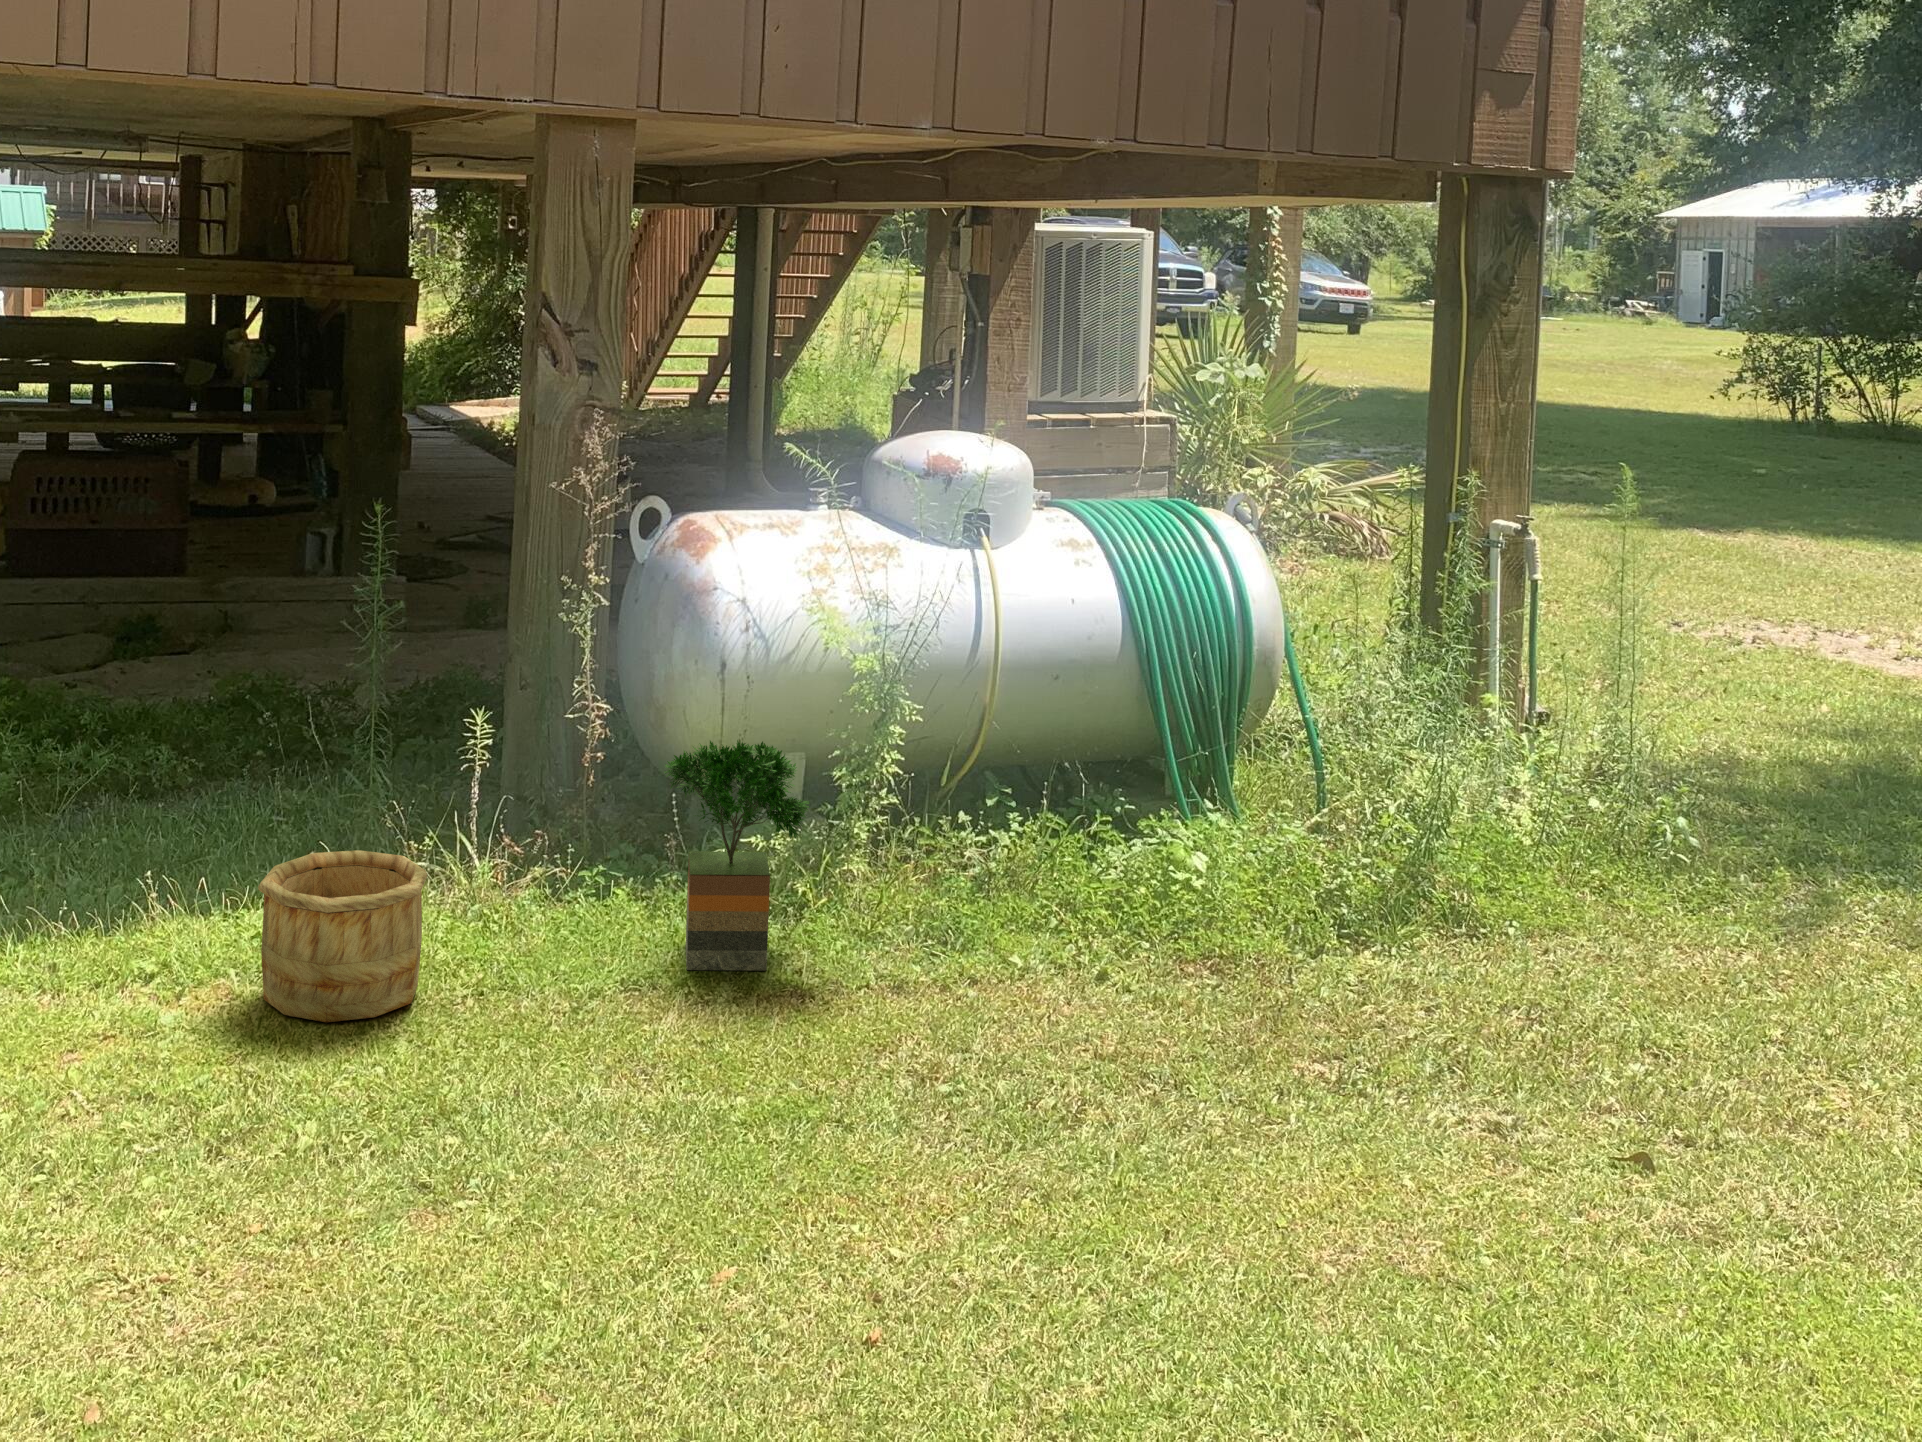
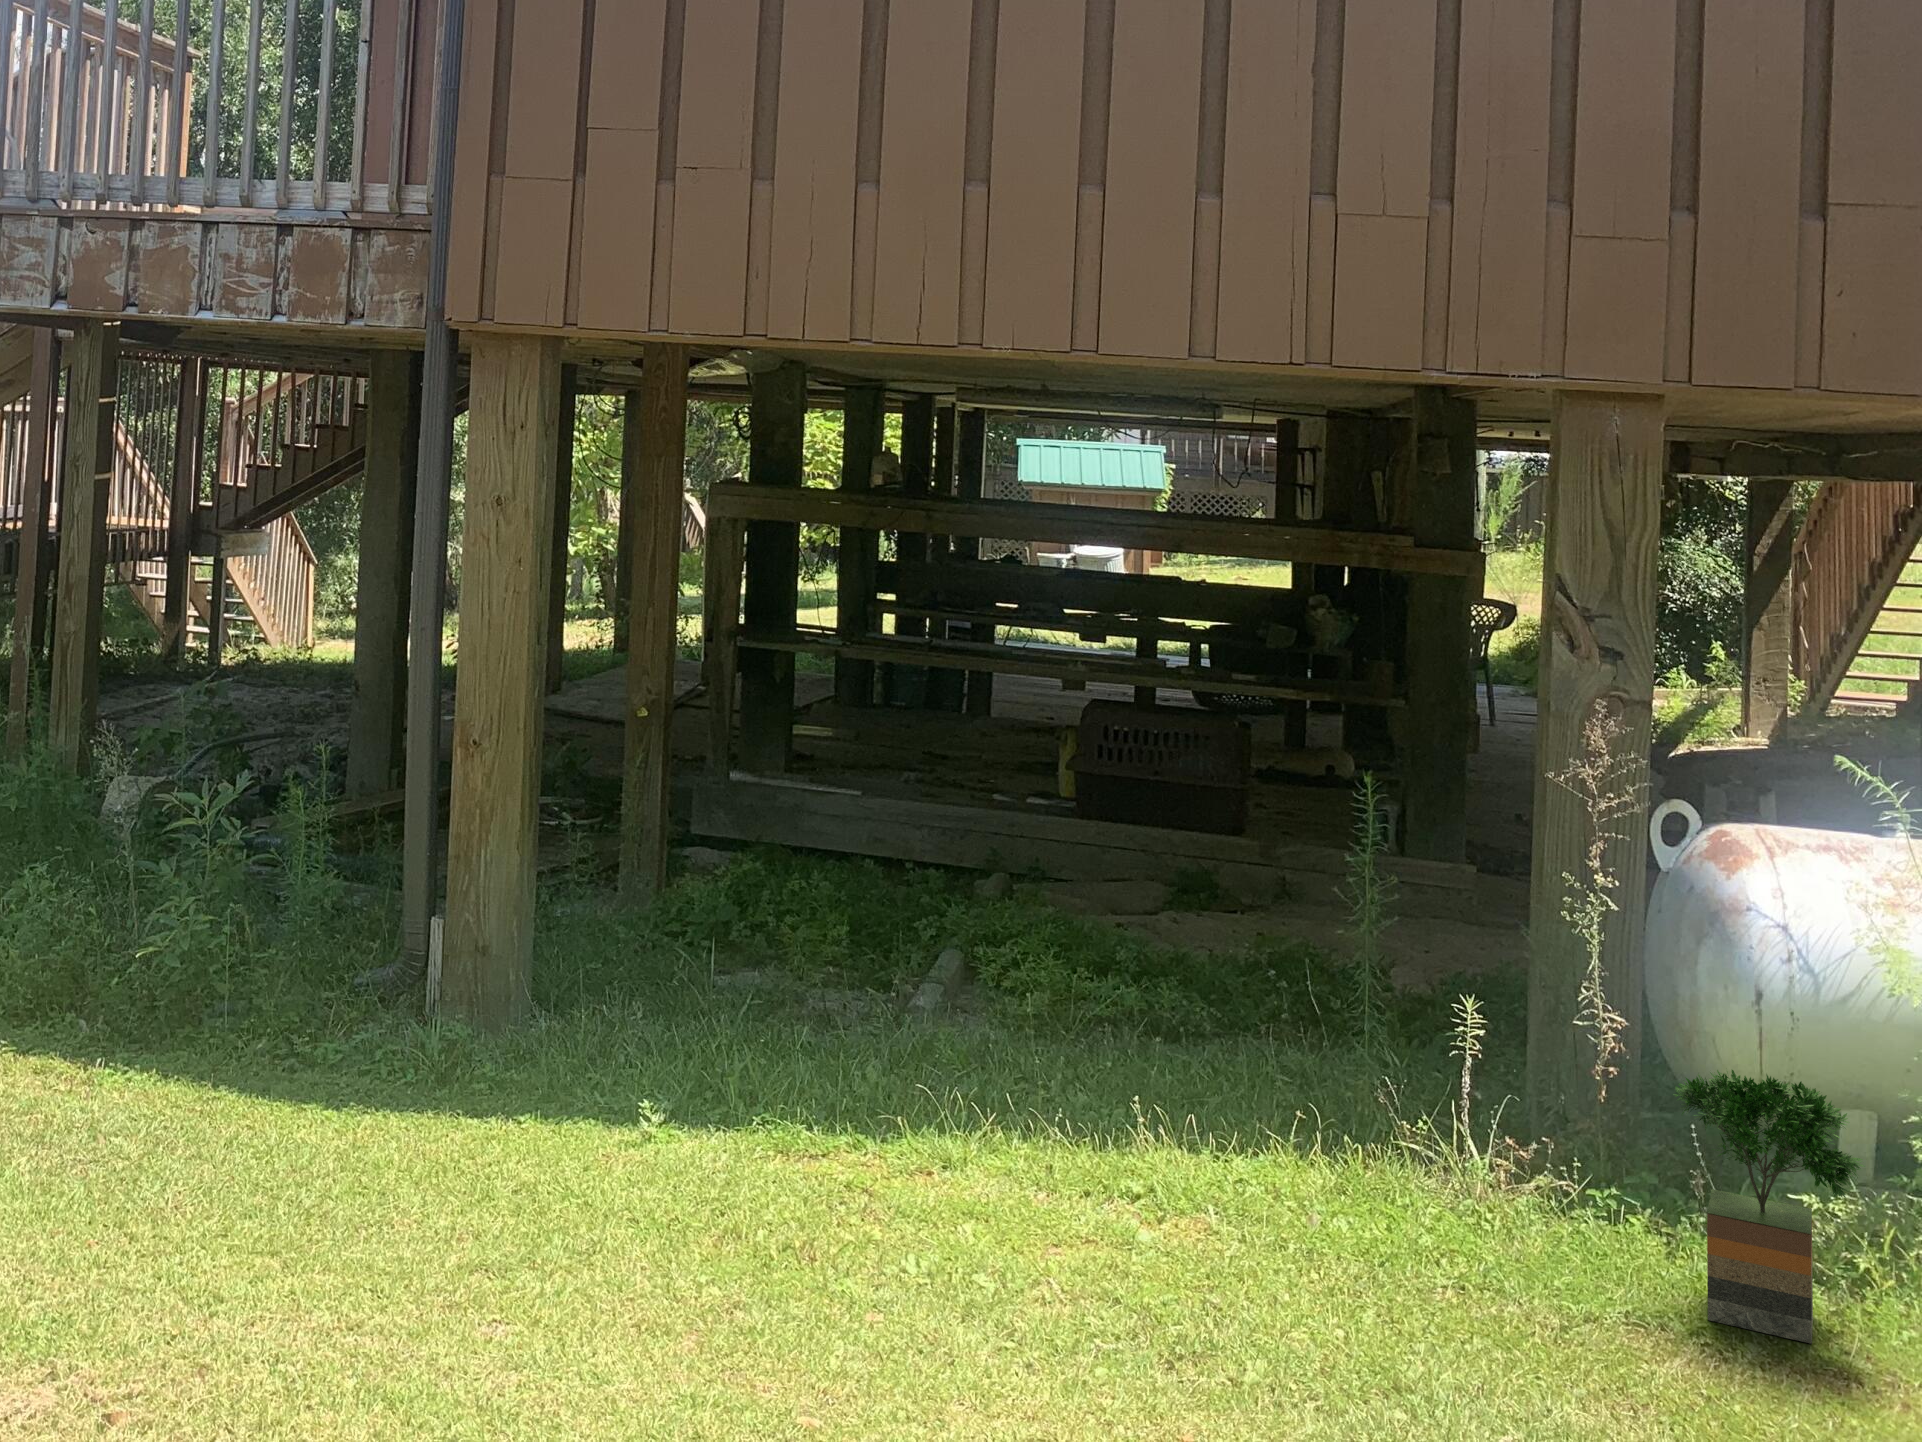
wooden bucket: present [258,850,427,1022] -> none [1225,1109,1398,1283]

